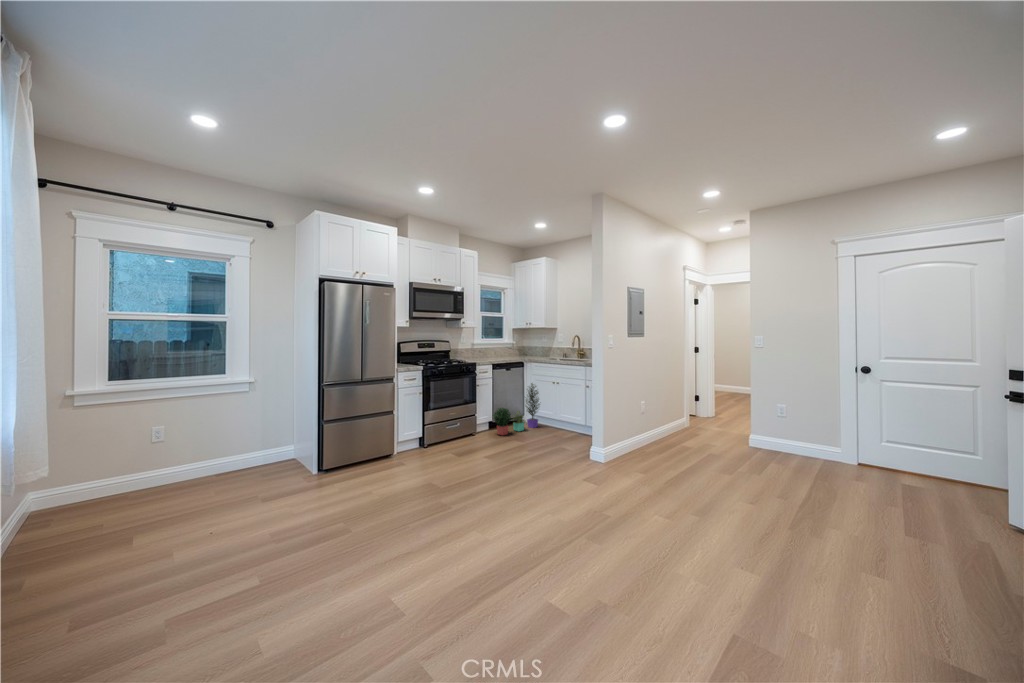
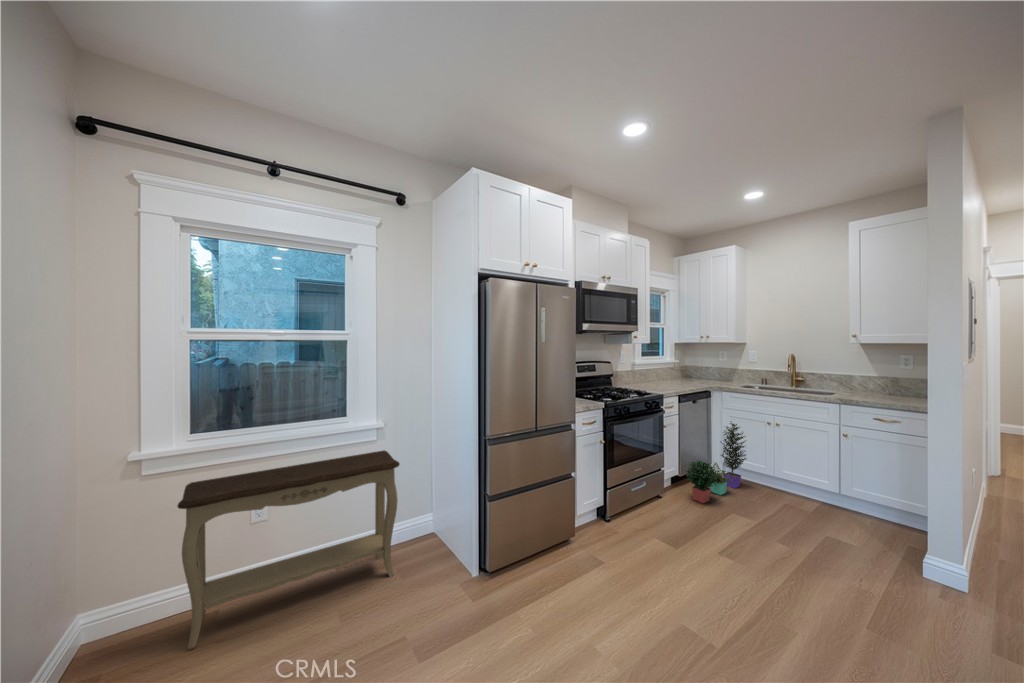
console table: none [105,397,265,507] -> present [177,450,400,650]

